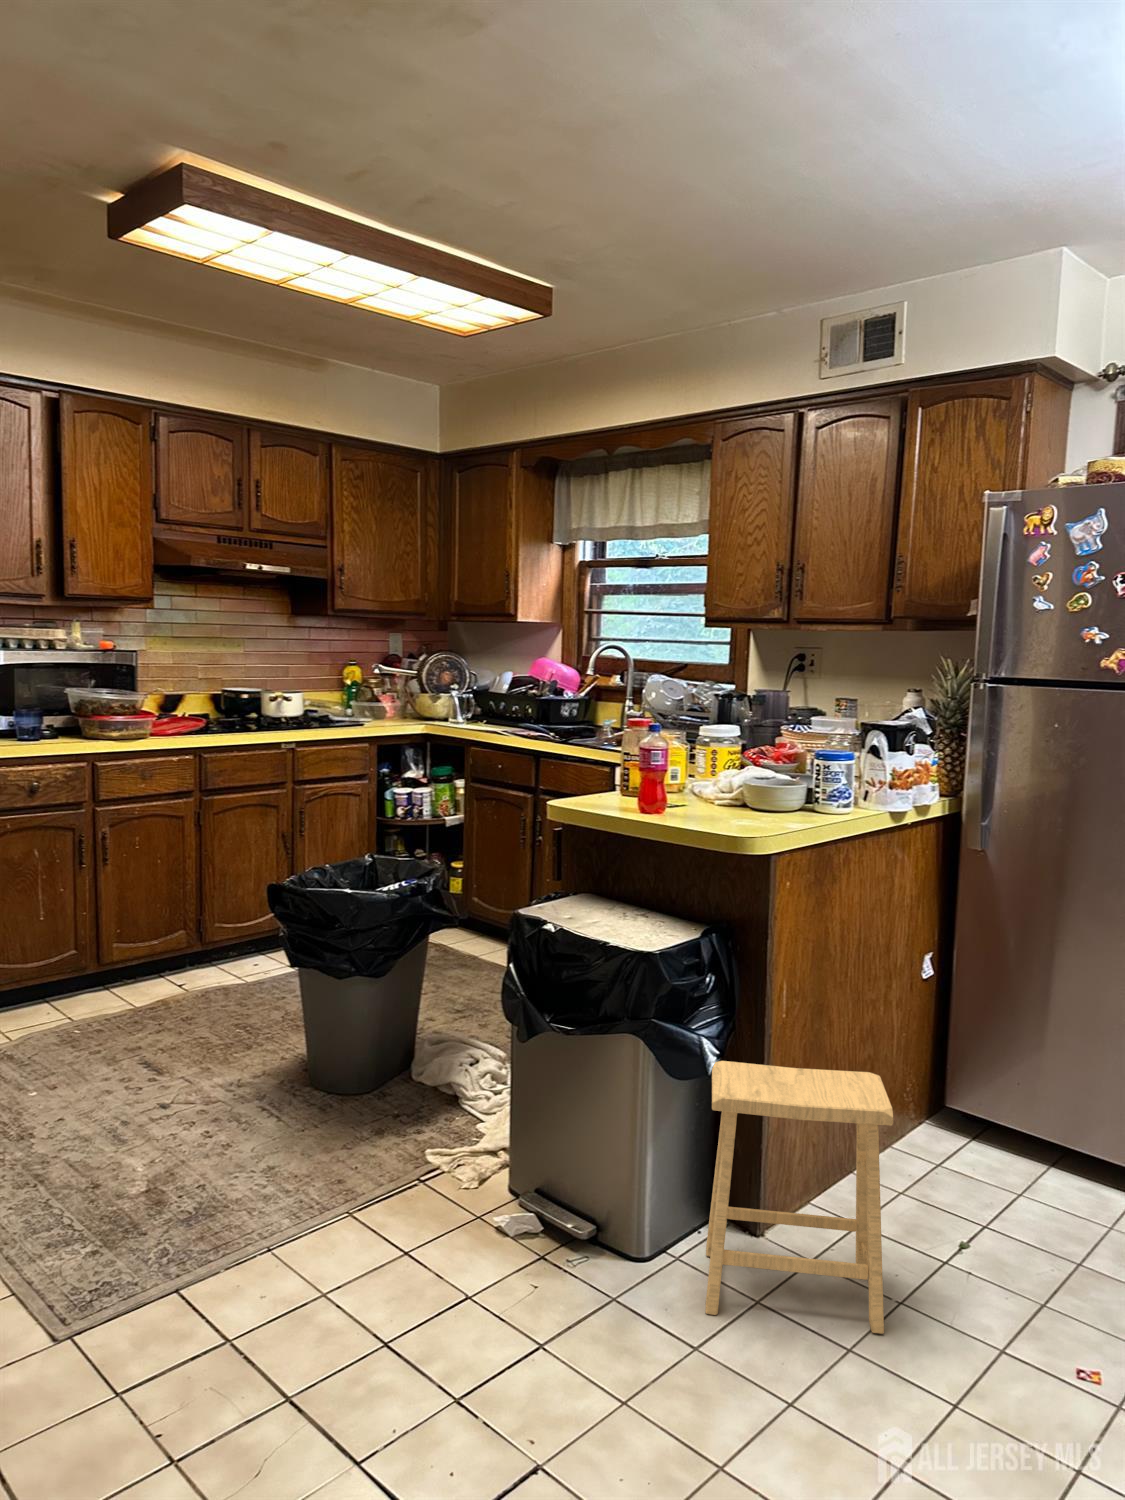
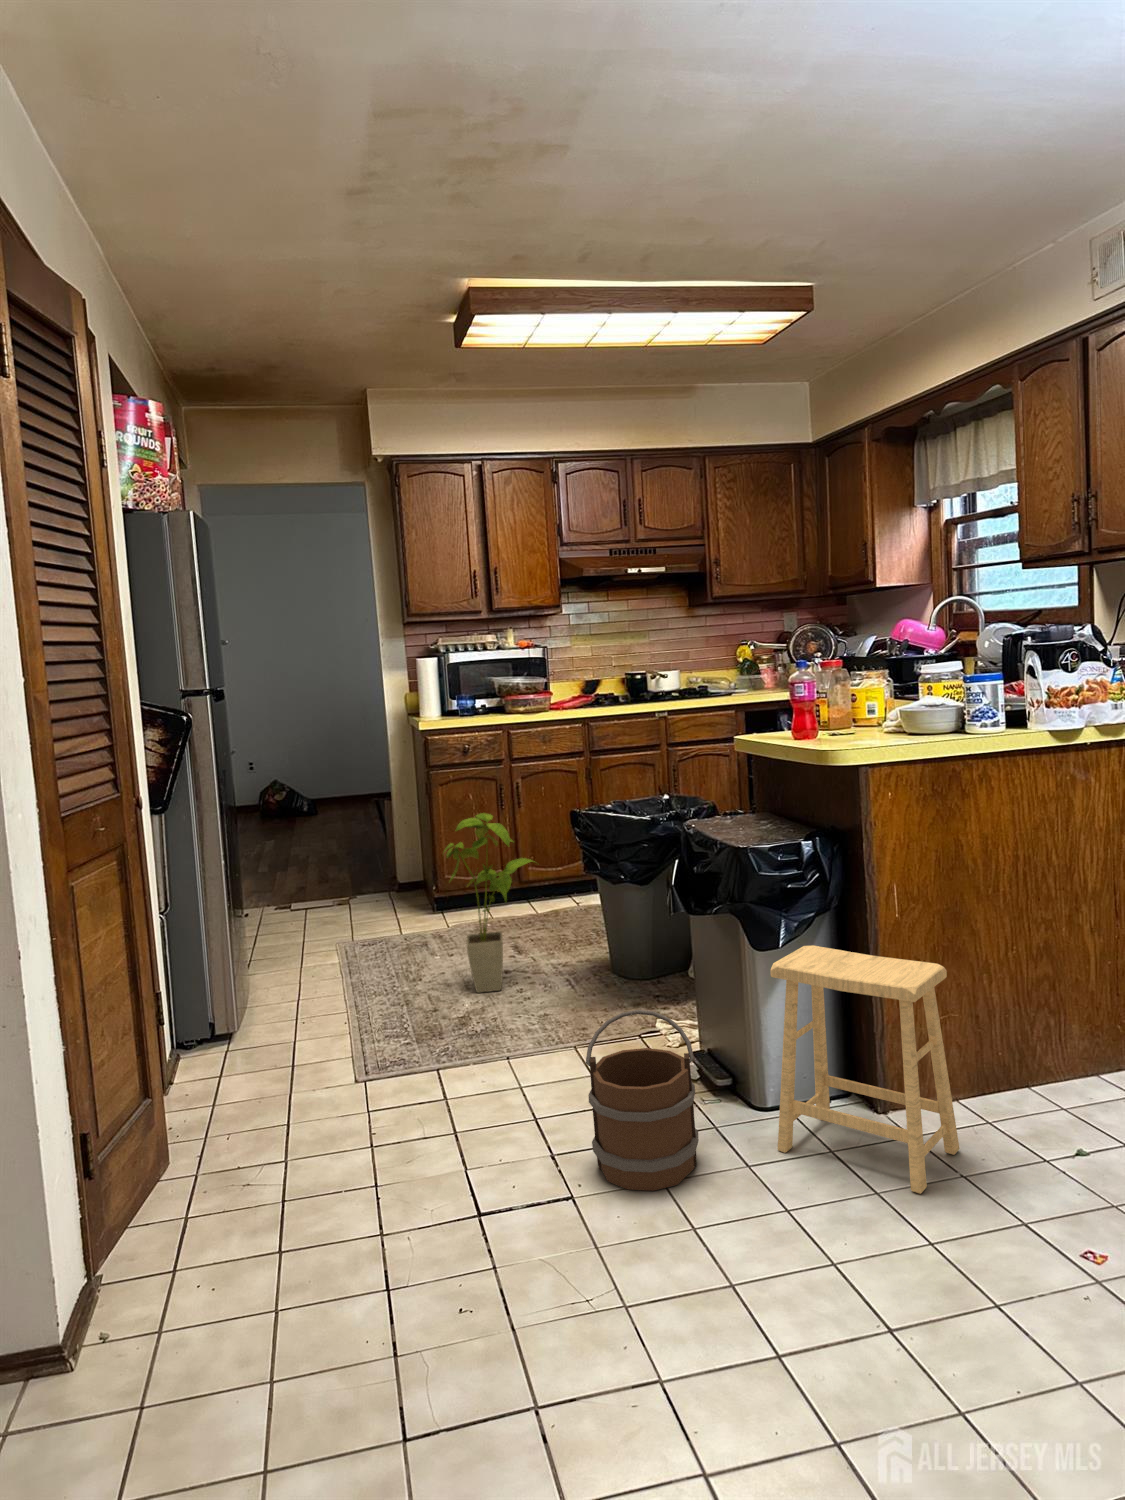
house plant: none [90,893,225,1145] -> present [445,813,535,993]
bucket: none [519,1175,655,1427] -> present [586,1010,699,1191]

